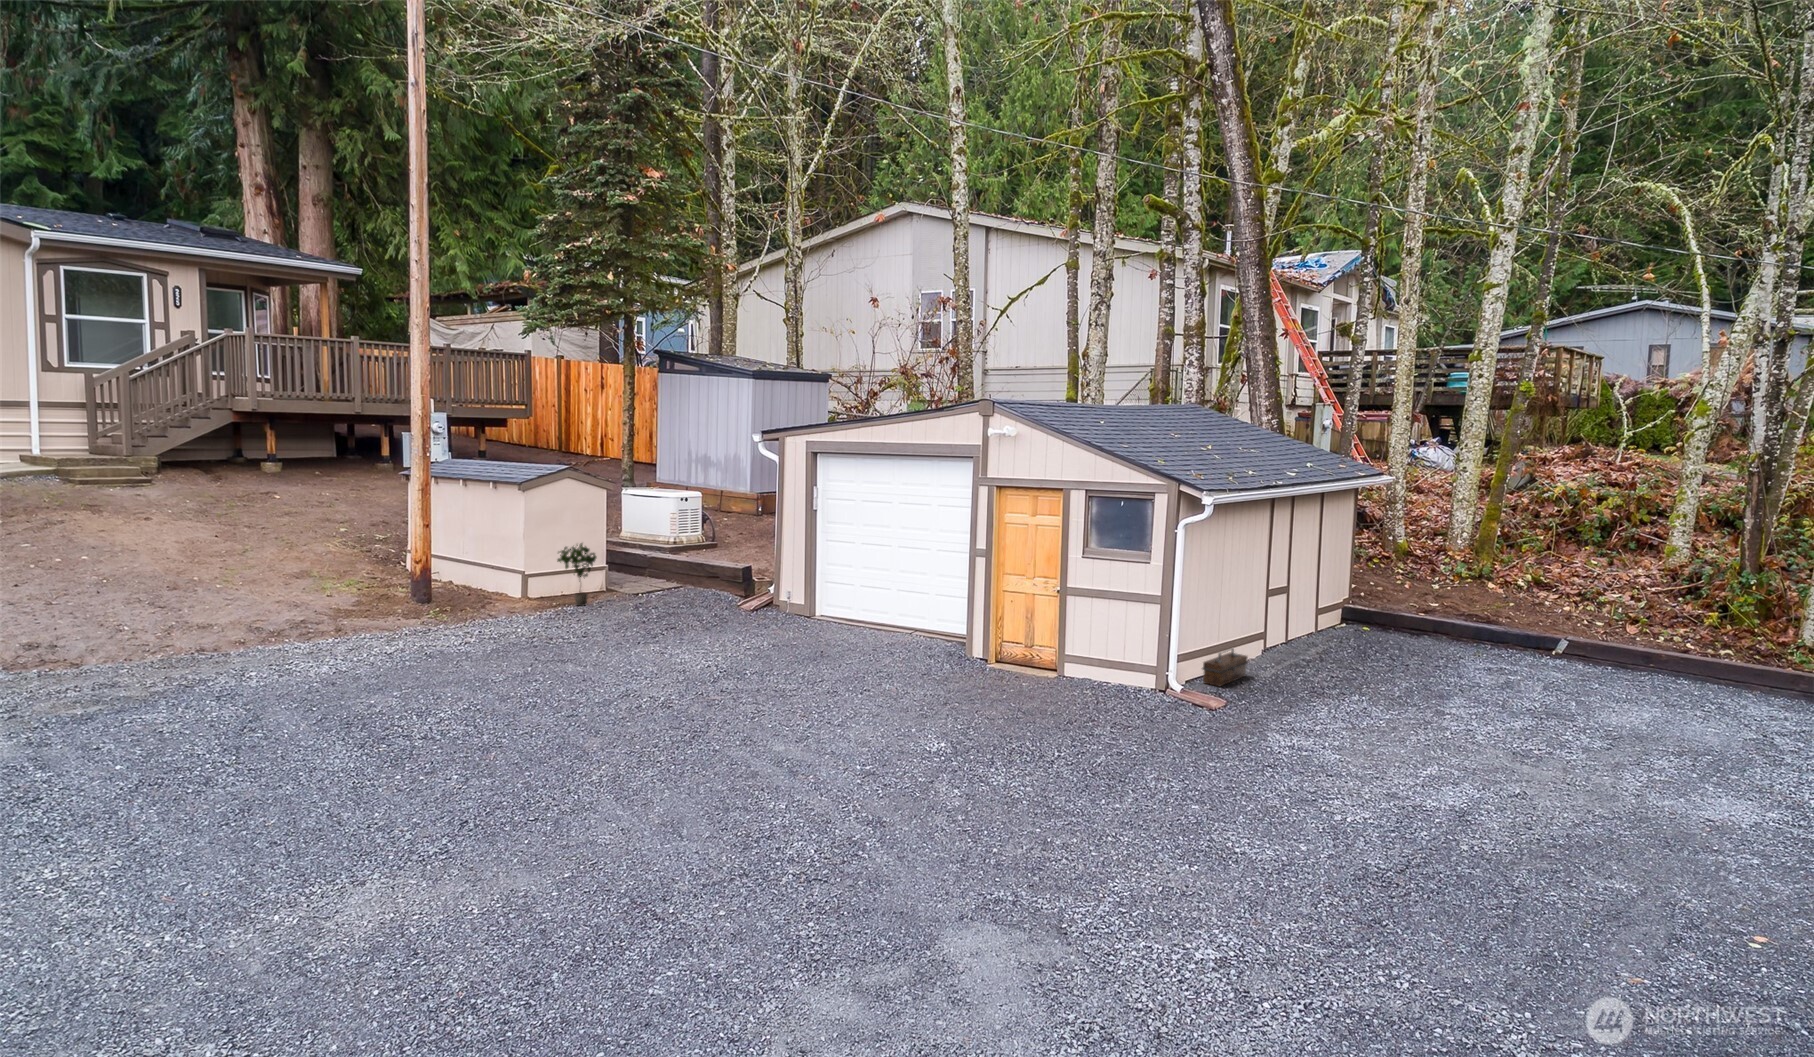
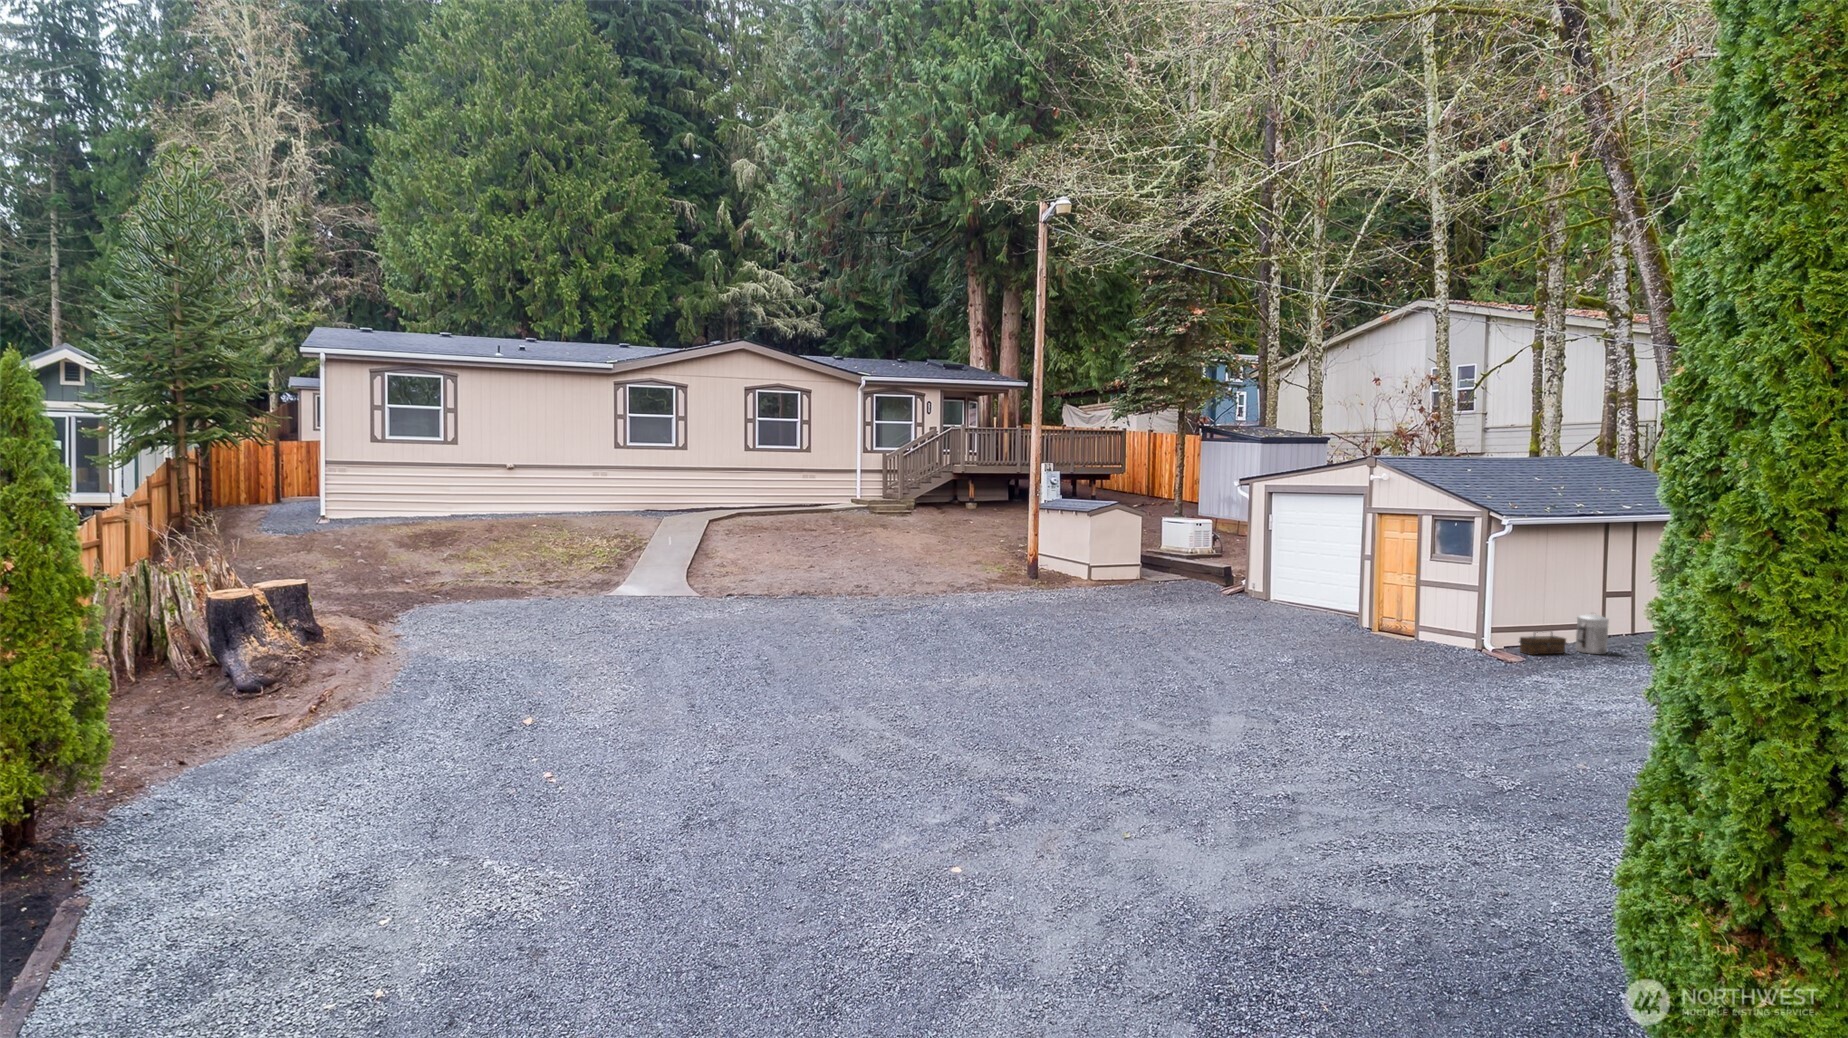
potted plant: present [557,543,596,606] -> none [1110,549,1133,587]
waste bin: none [1245,616,1285,672] -> present [1576,614,1609,654]

